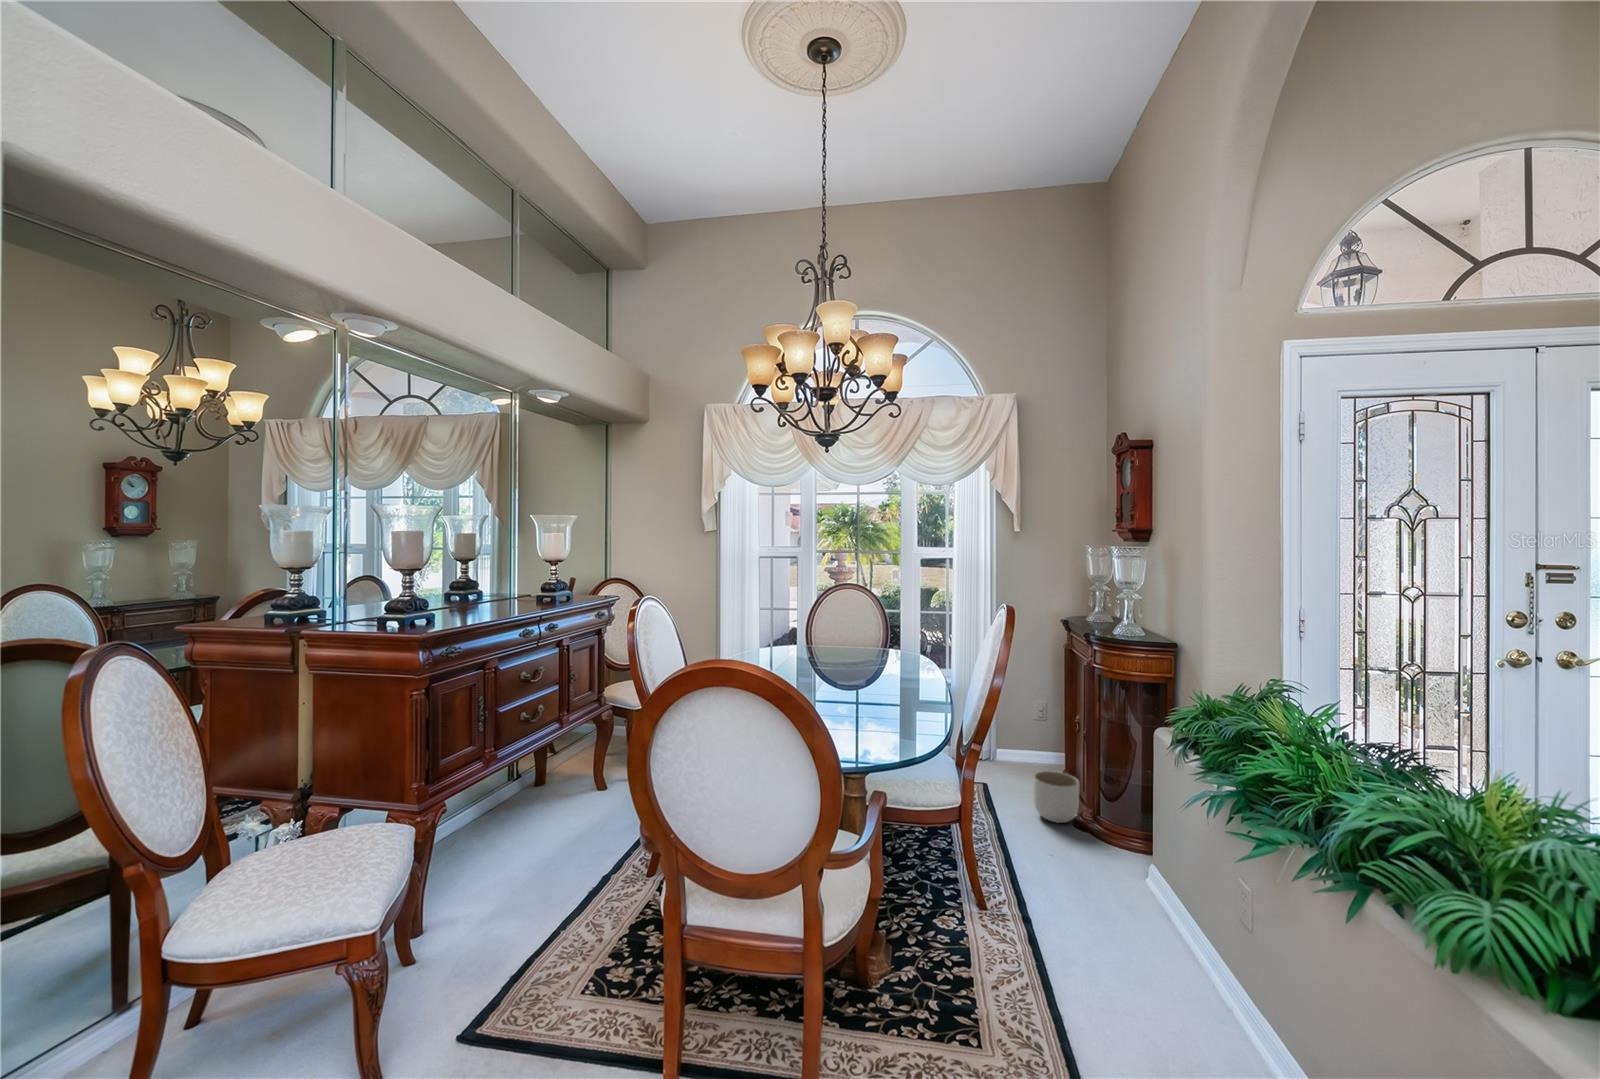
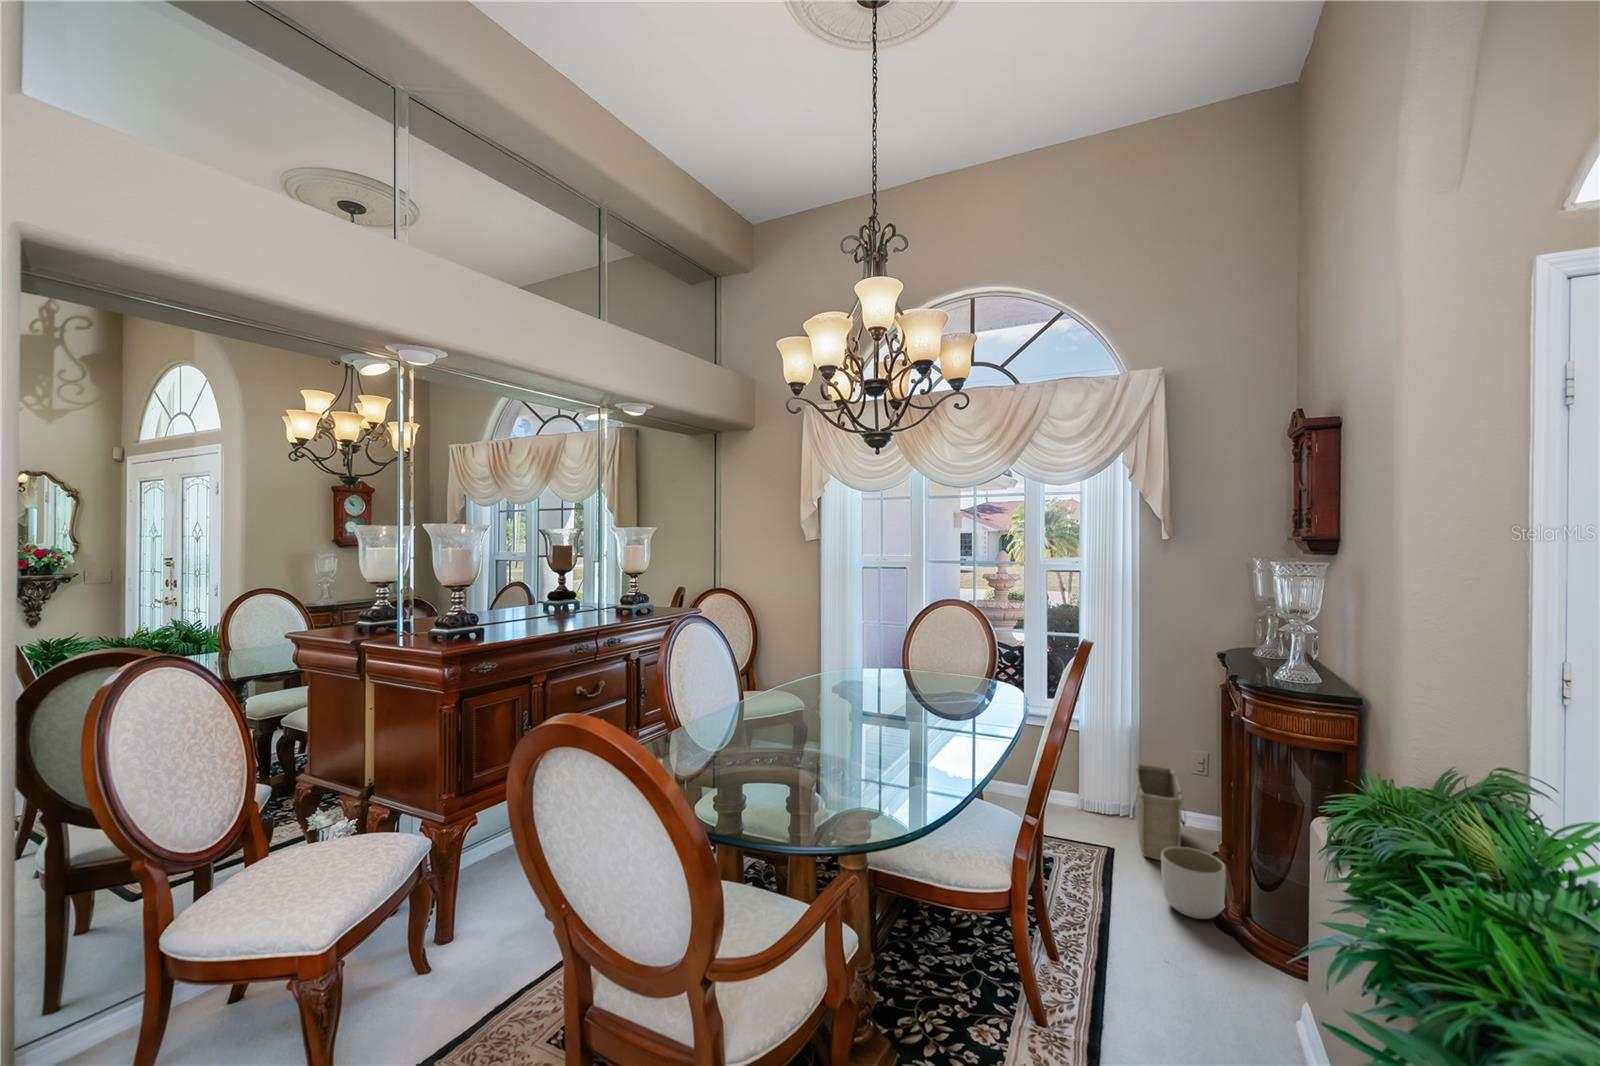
basket: none [995,715,1039,788] -> present [1133,764,1185,861]

